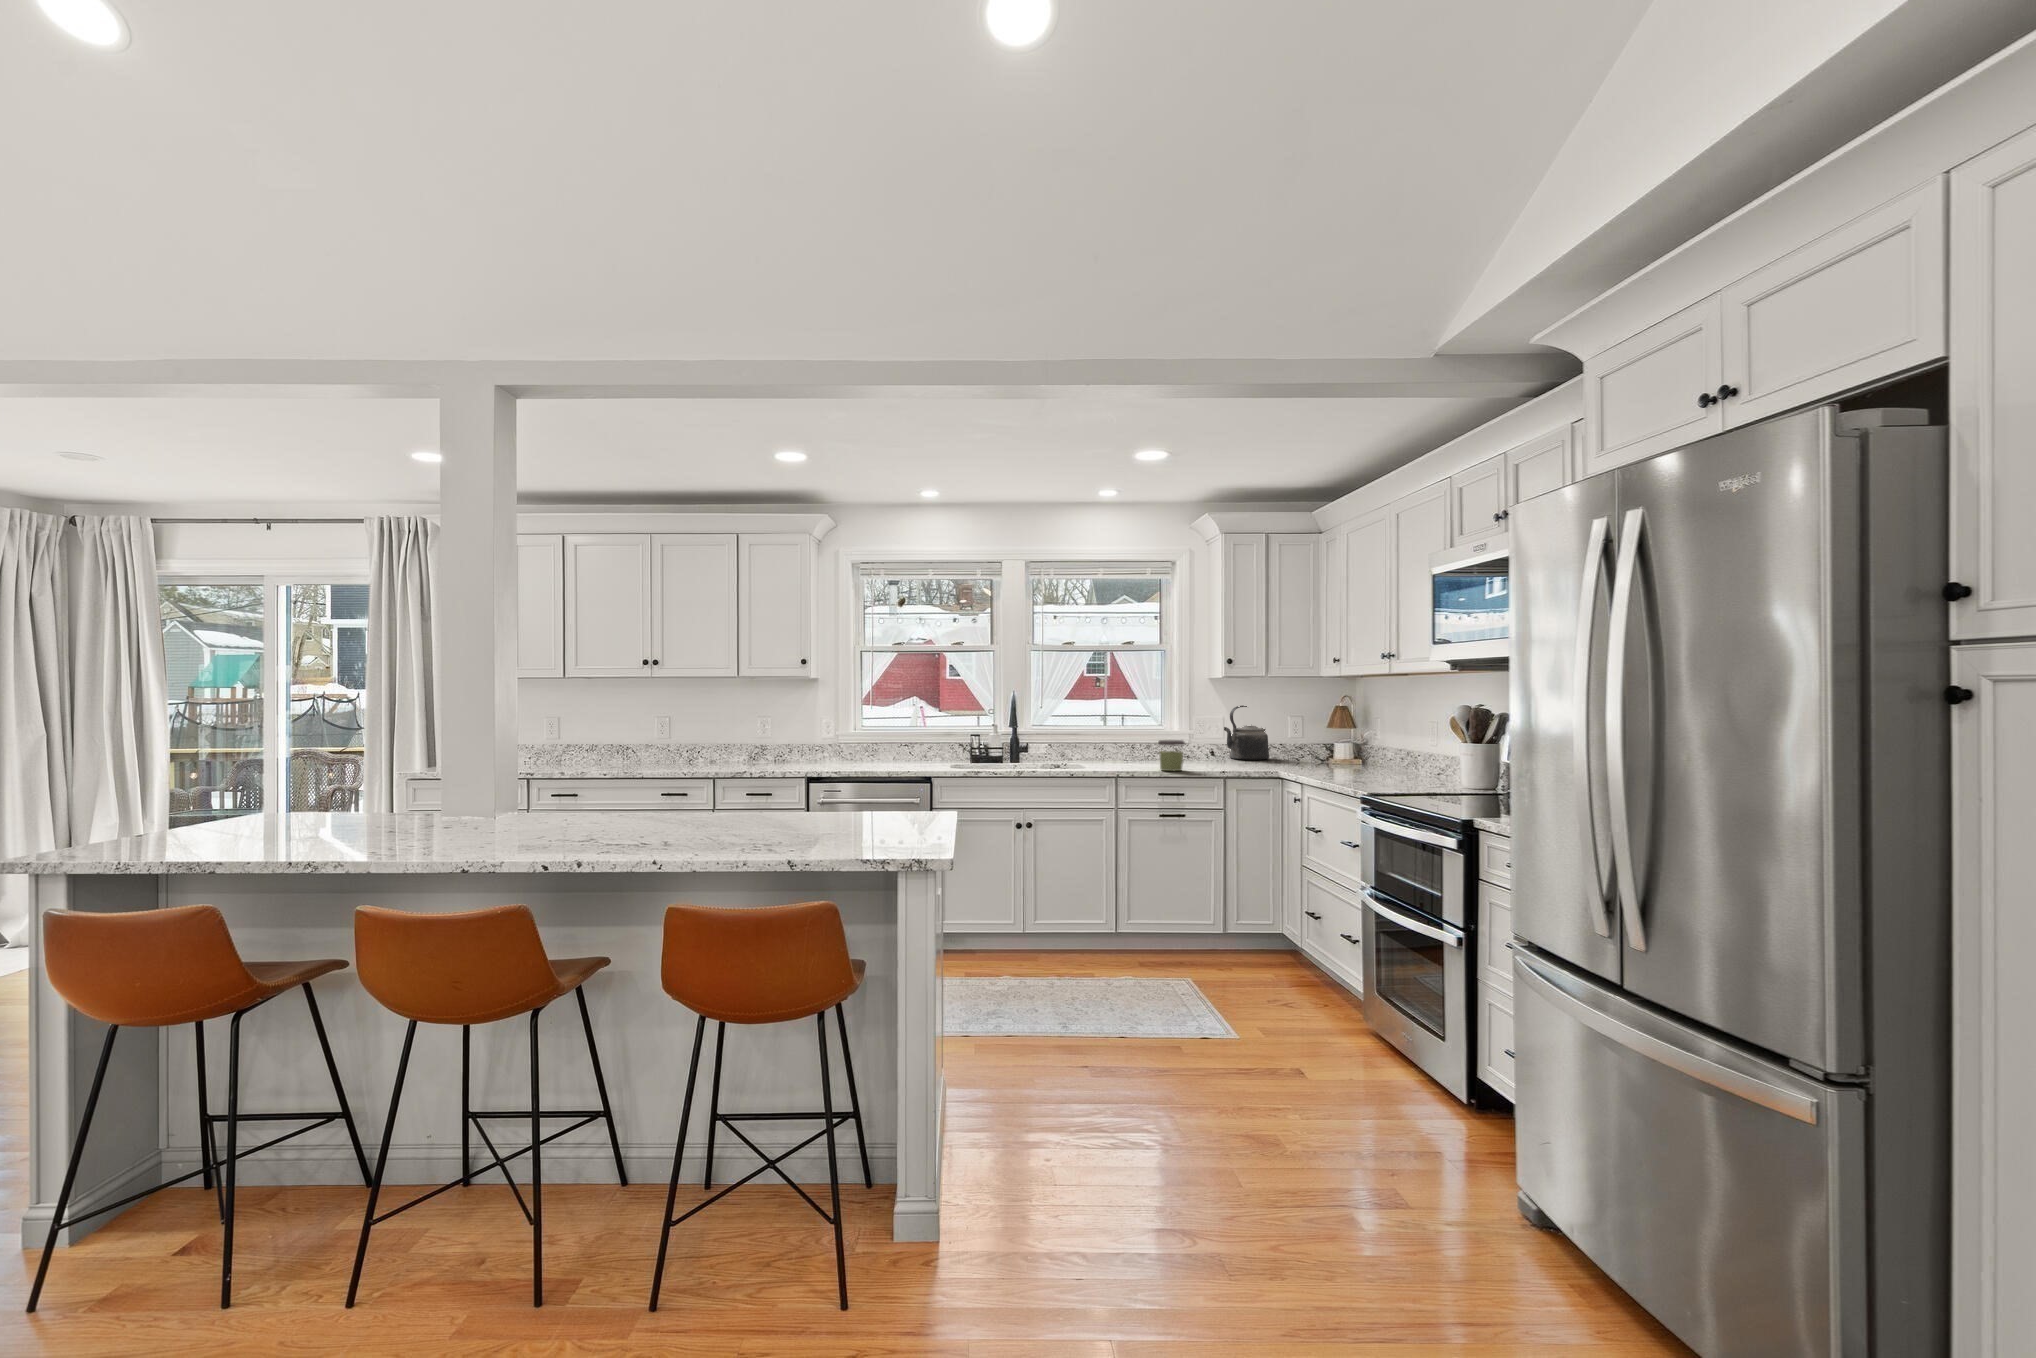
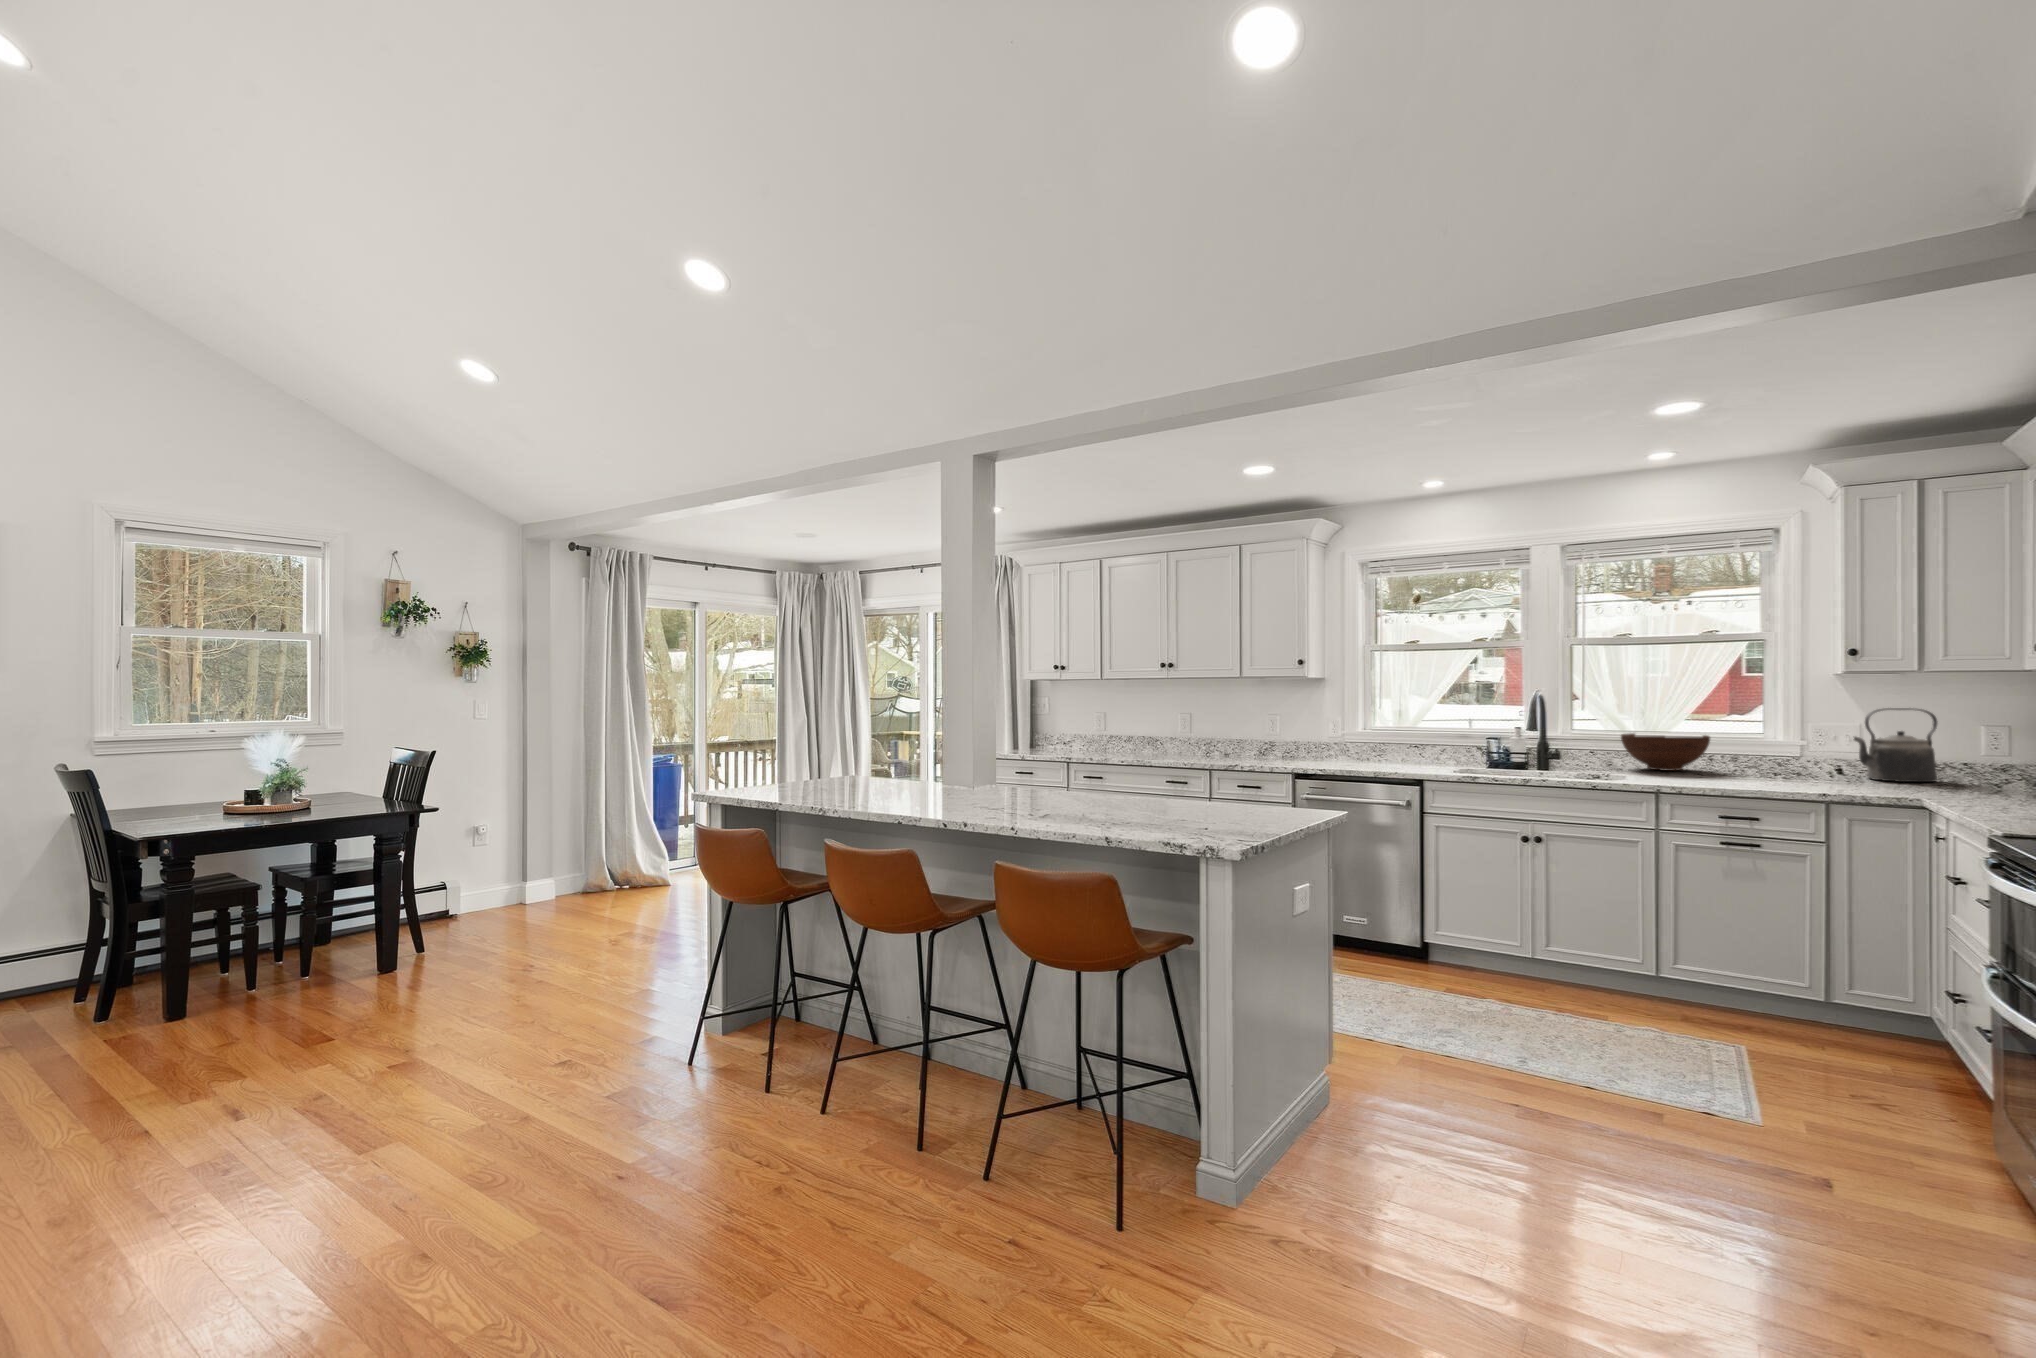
fruit bowl: none [1072,727,1135,758] -> present [1621,733,1710,771]
jar: present [1158,740,1185,771] -> none [1715,749,1759,789]

